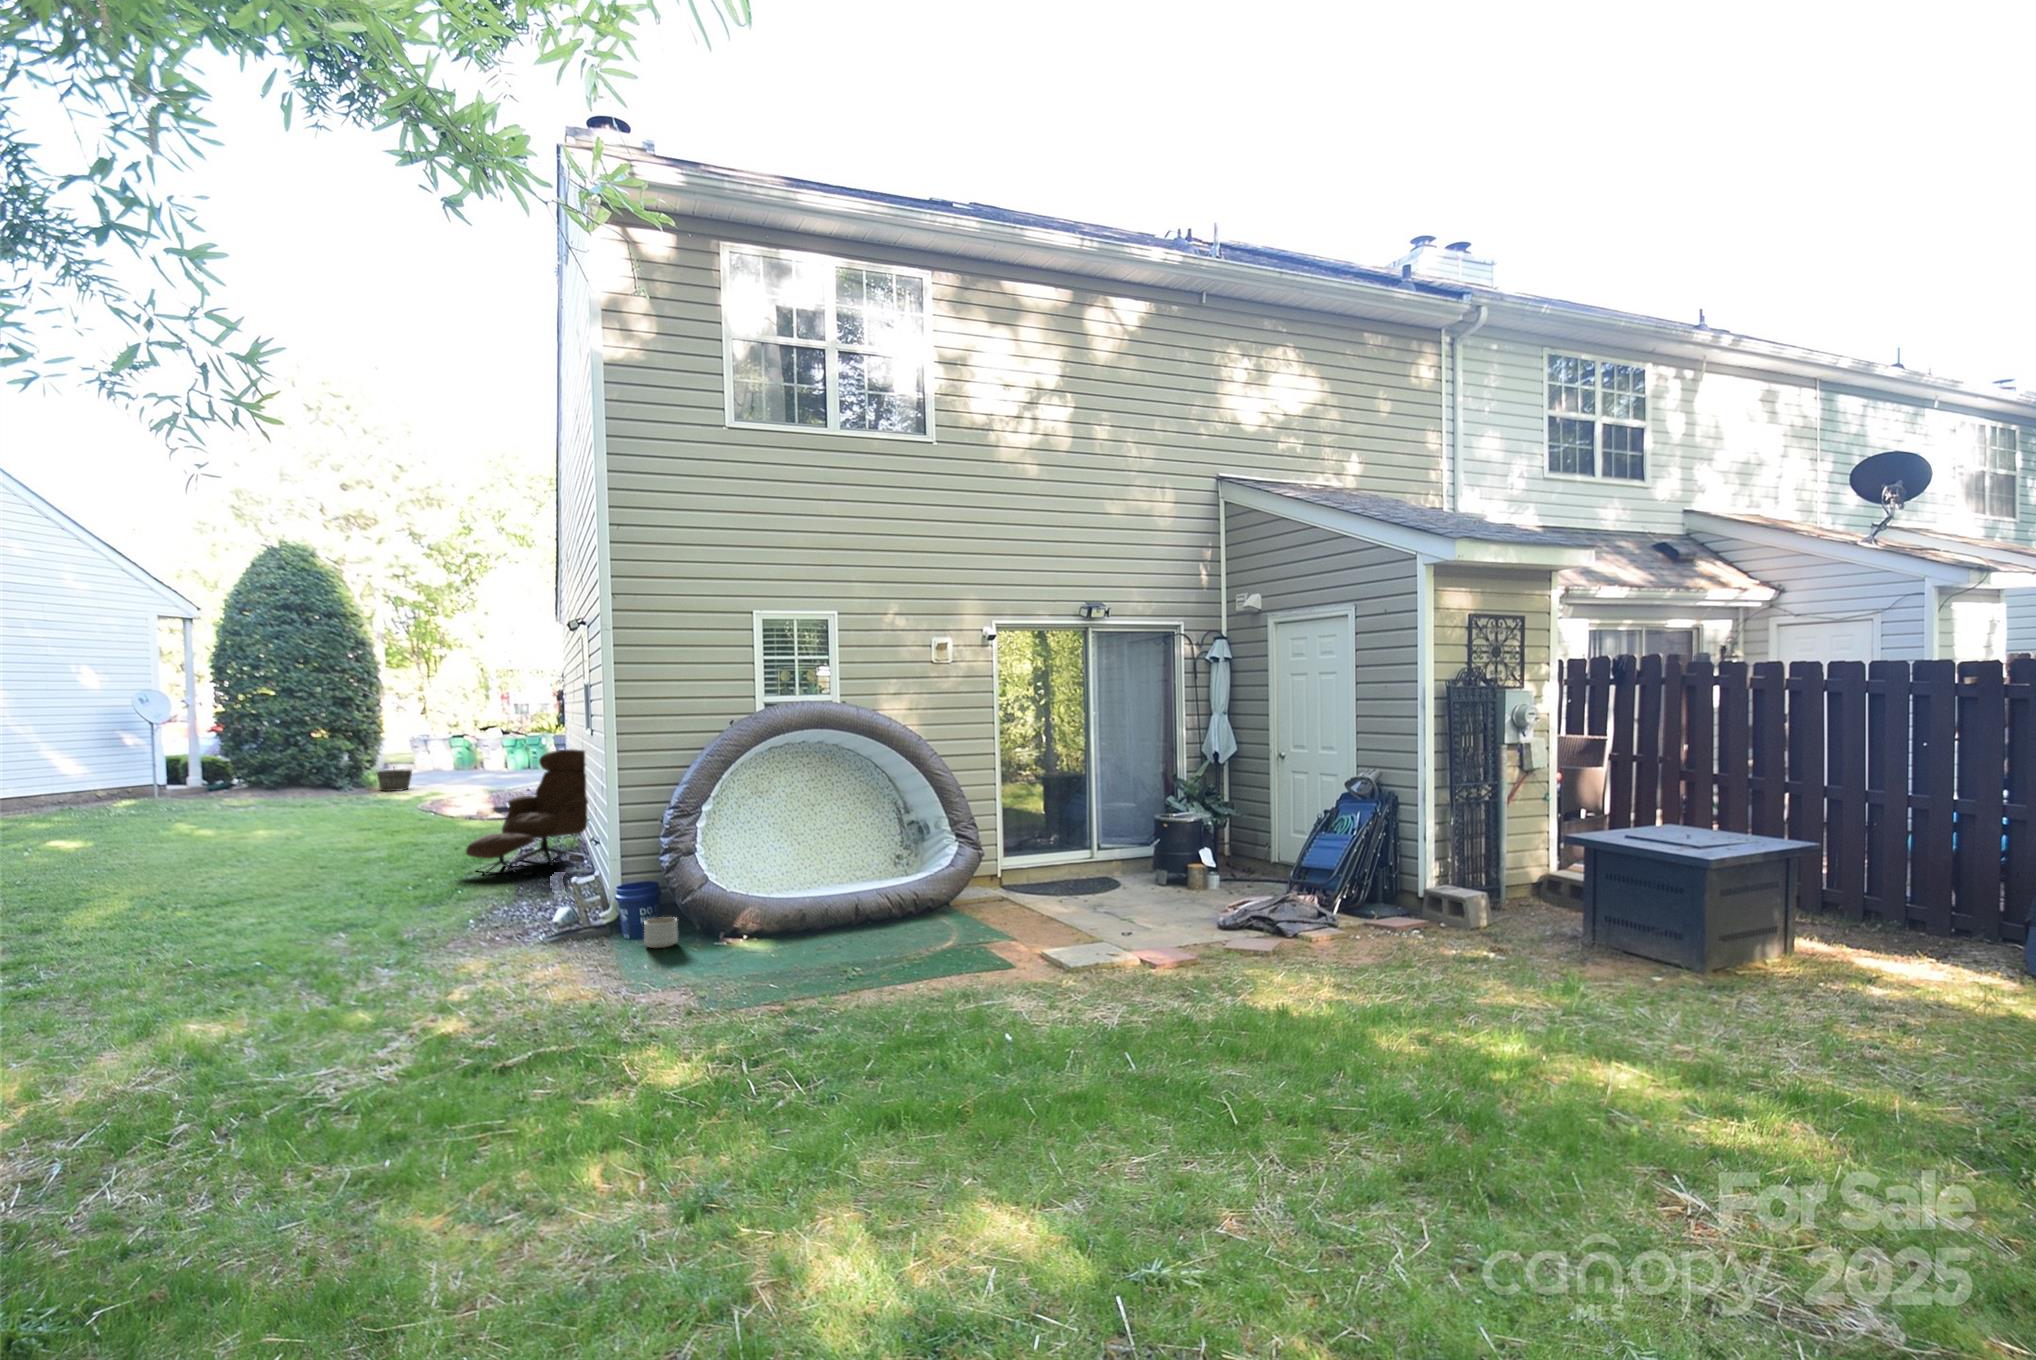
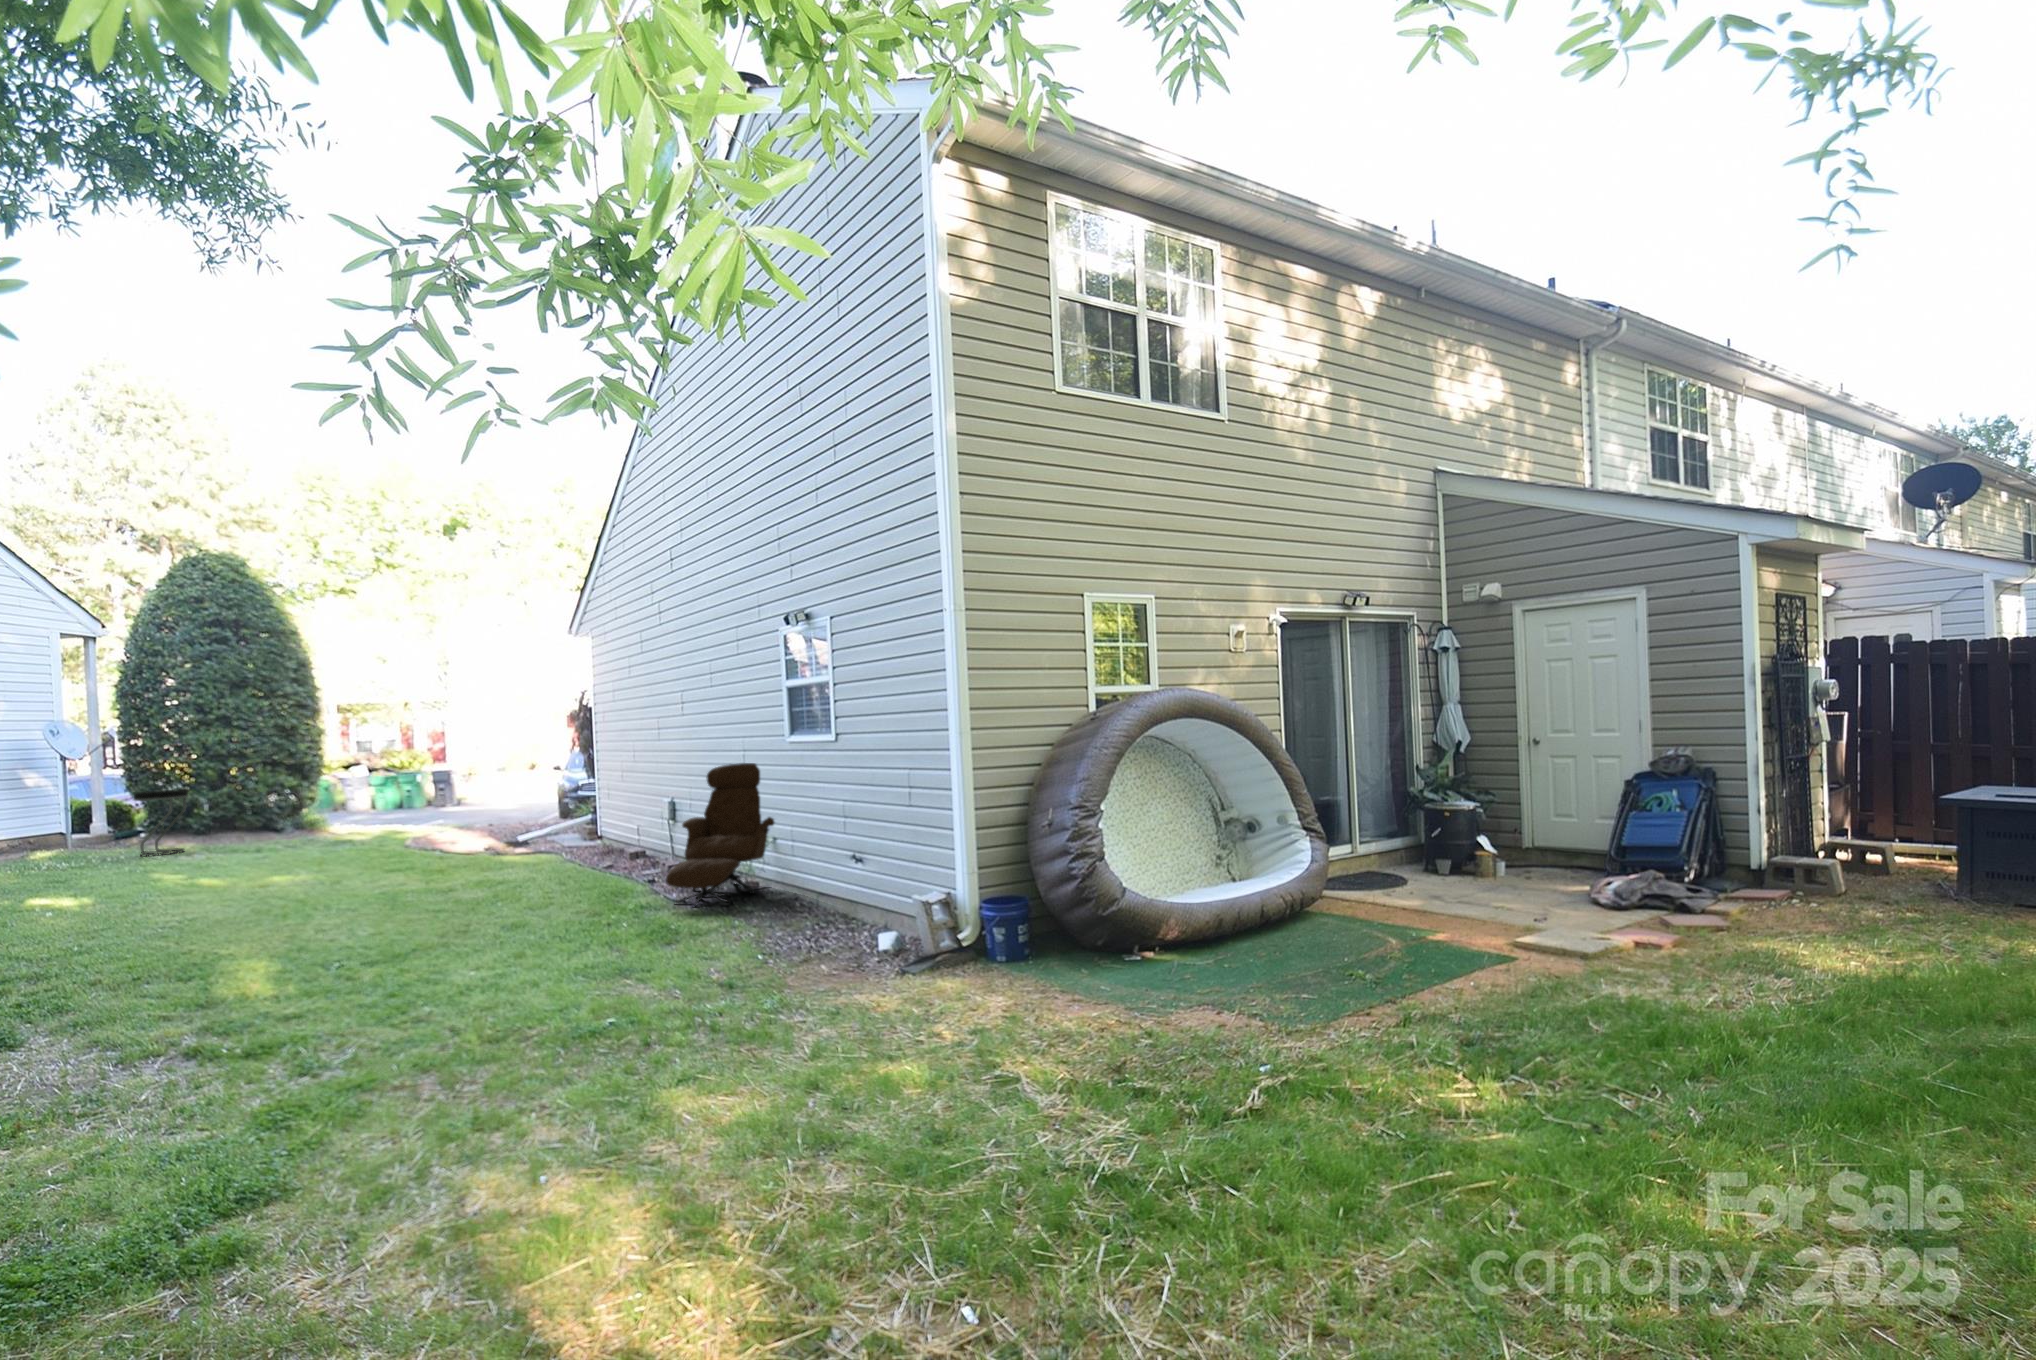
stool: none [217,748,262,803] -> present [134,789,188,856]
wooden bucket: present [377,767,412,791] -> none [321,804,364,836]
planter: present [644,917,678,948] -> none [1085,927,1122,962]

